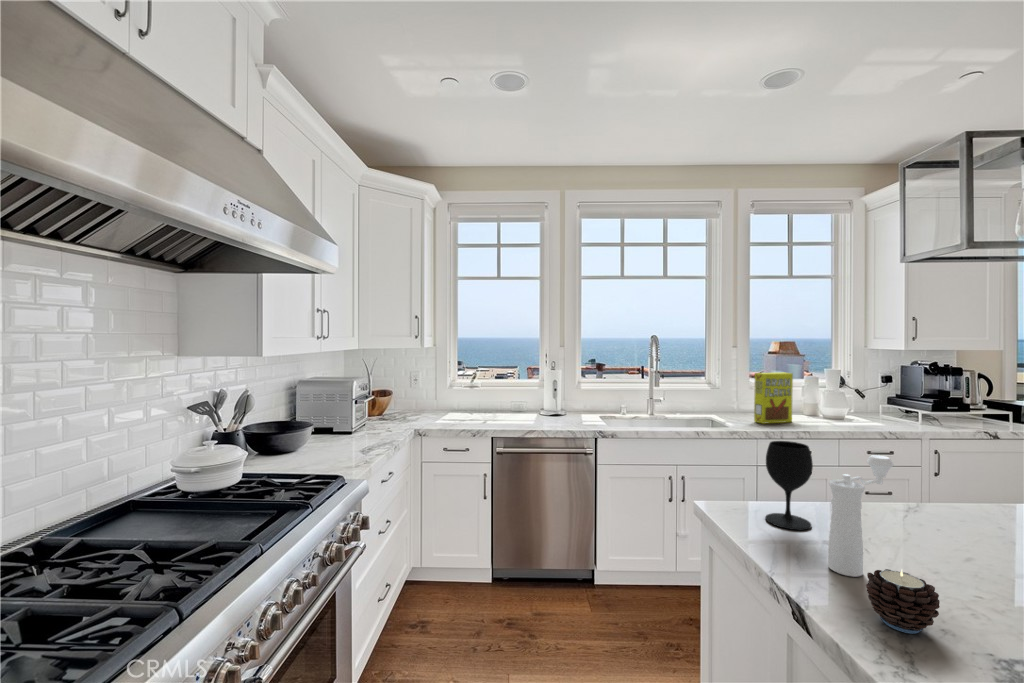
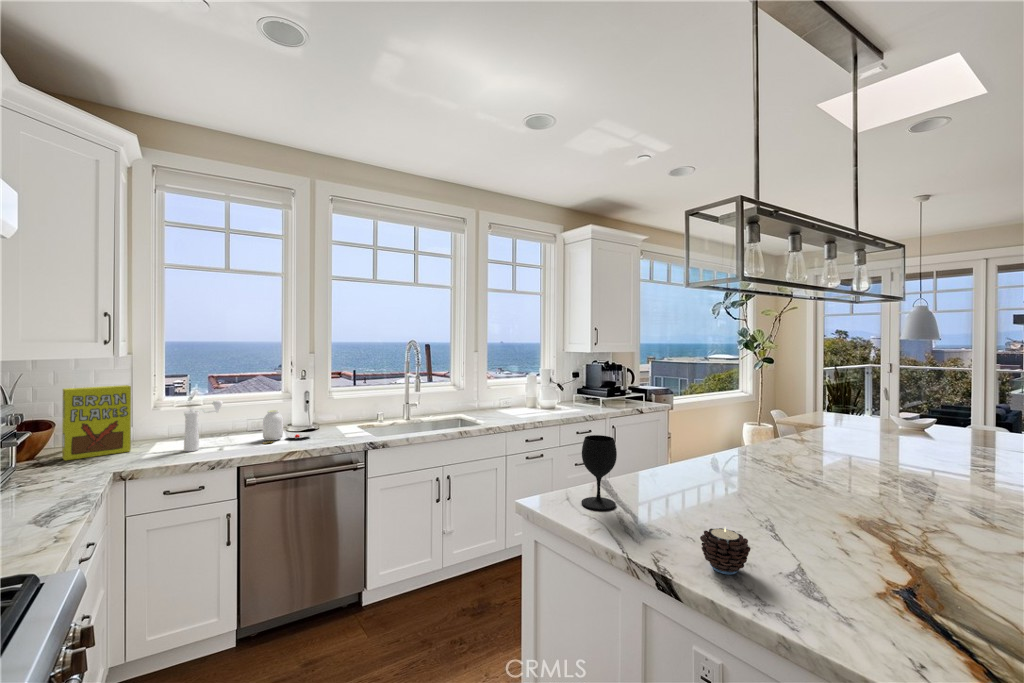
cereal box: present [754,373,793,424] -> present [62,385,131,461]
jar: none [515,395,556,422] -> present [263,410,312,444]
pepper mill: present [828,455,893,577] -> present [184,400,223,452]

